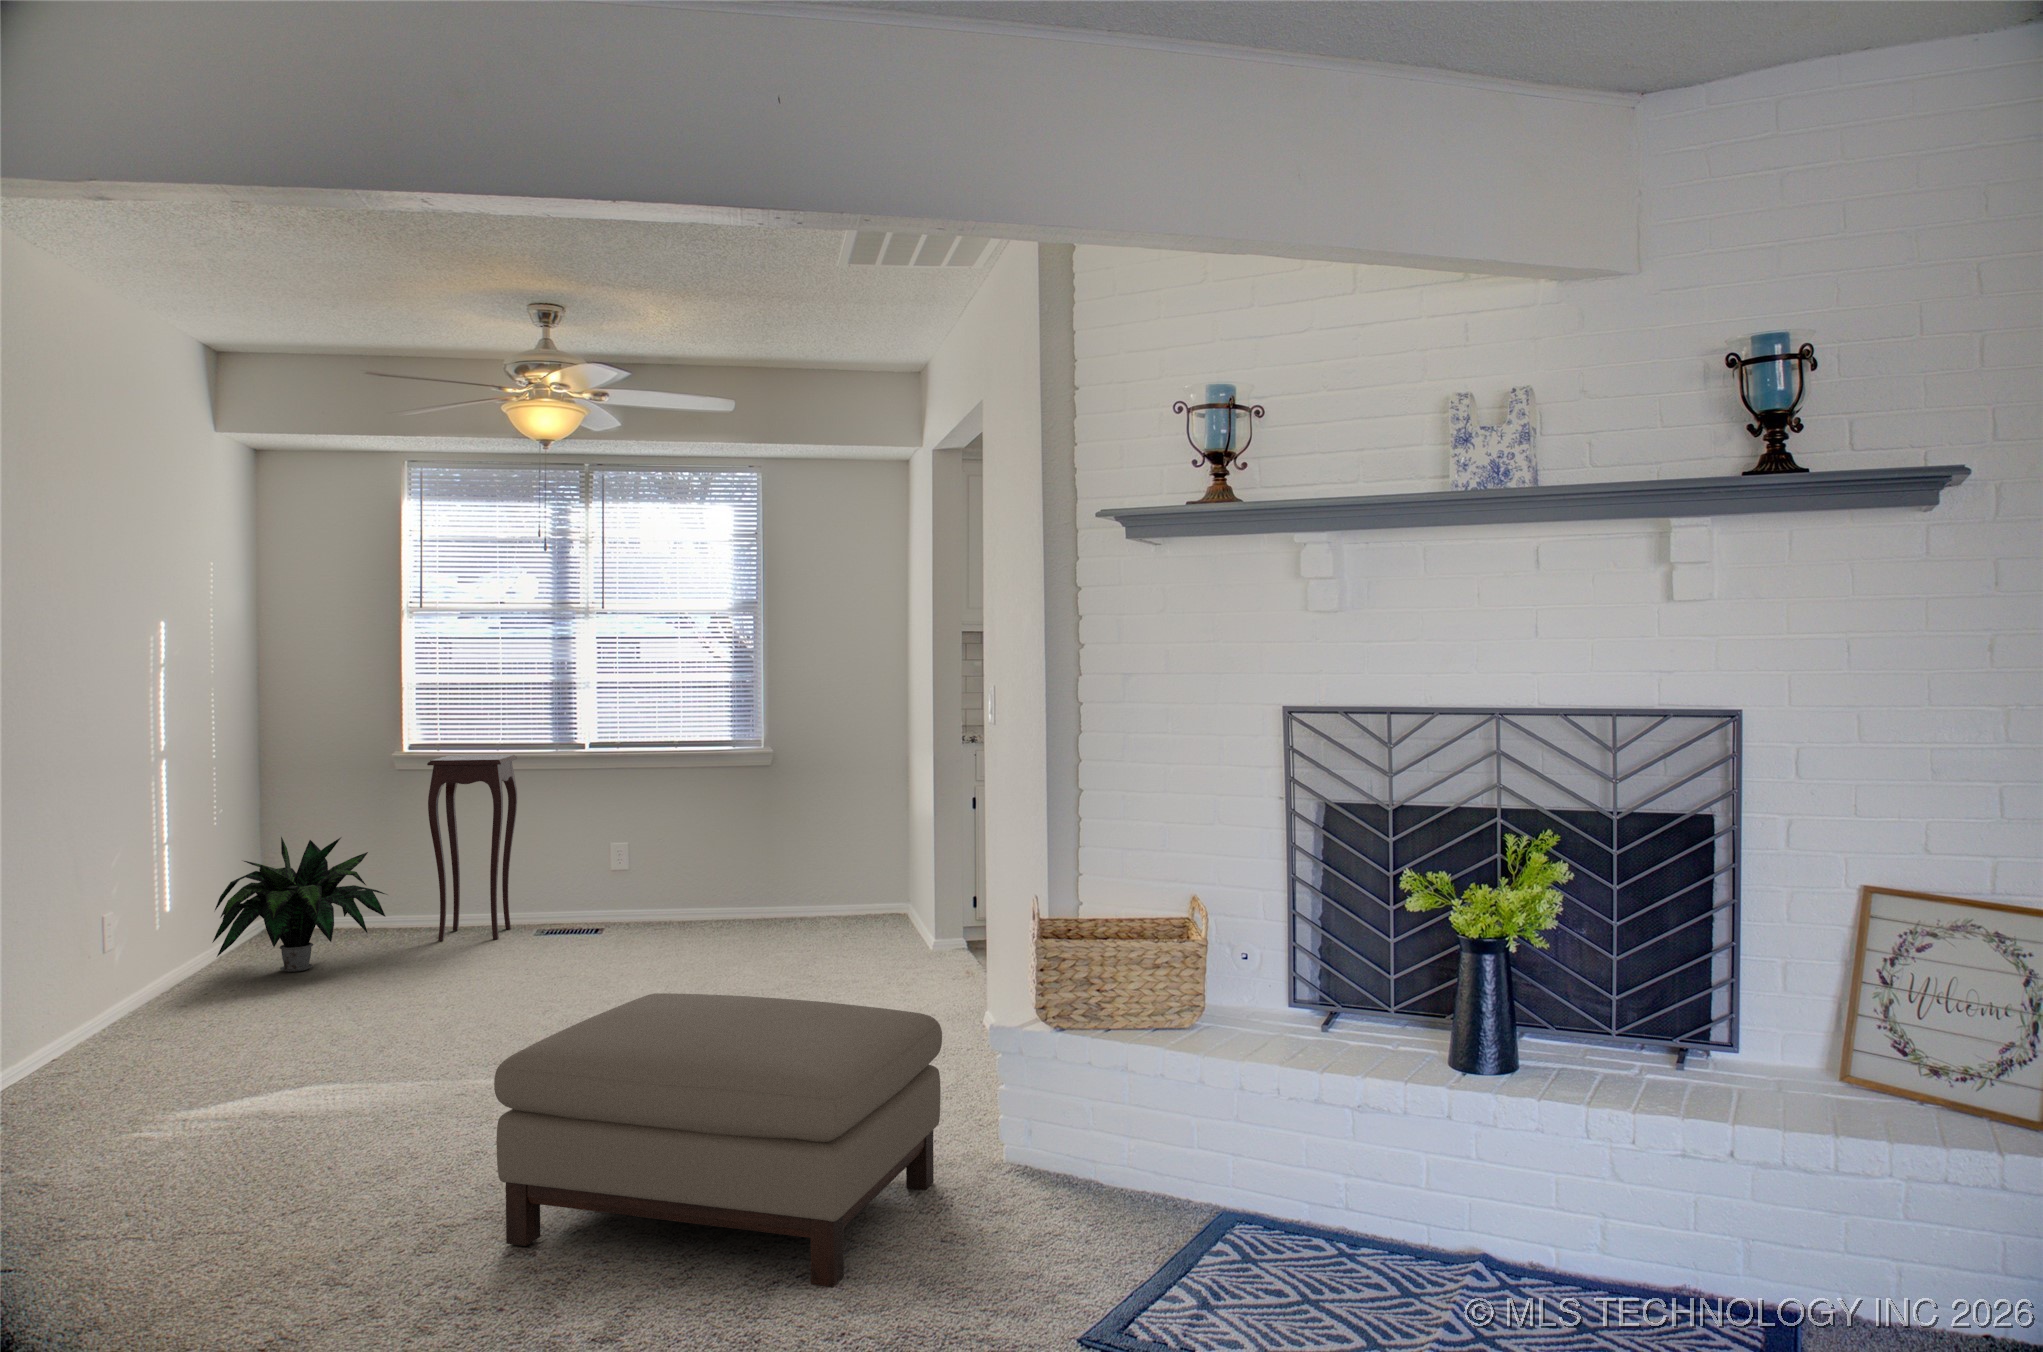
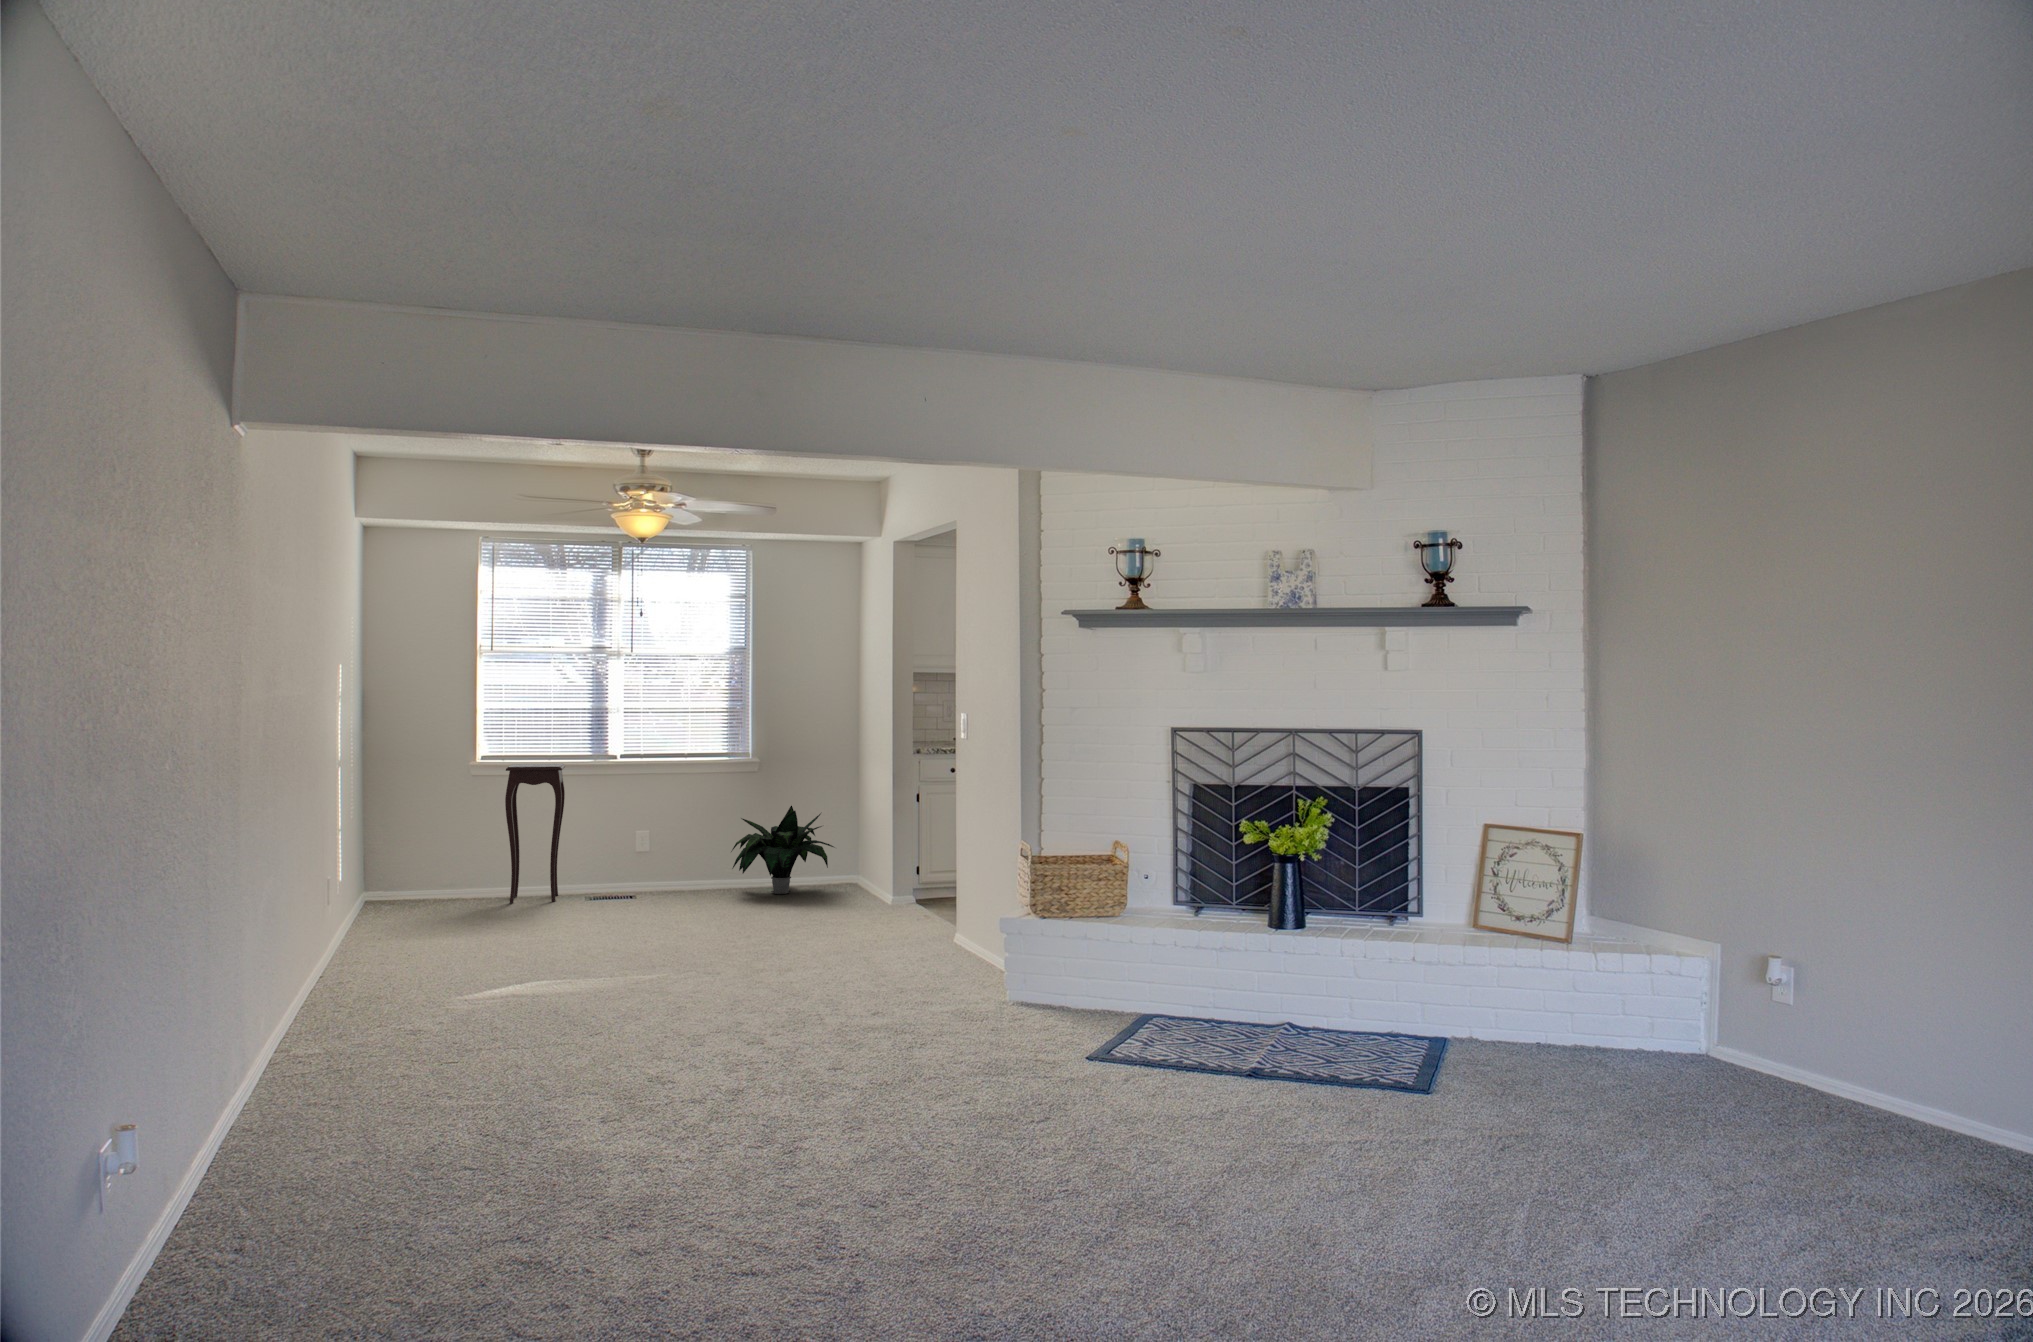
potted plant: present [212,837,385,972] -> present [731,806,834,894]
ottoman: present [494,993,942,1287] -> none [729,903,976,1051]

